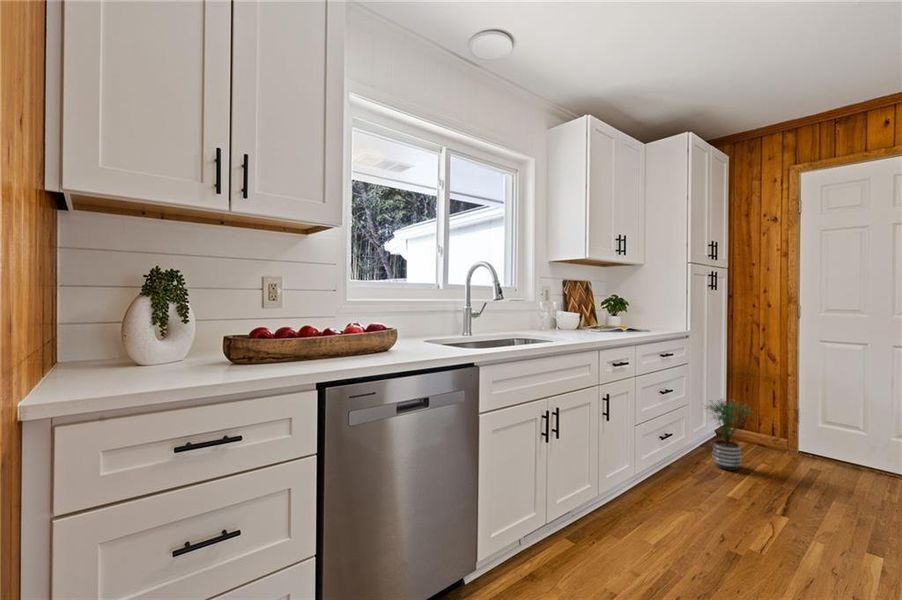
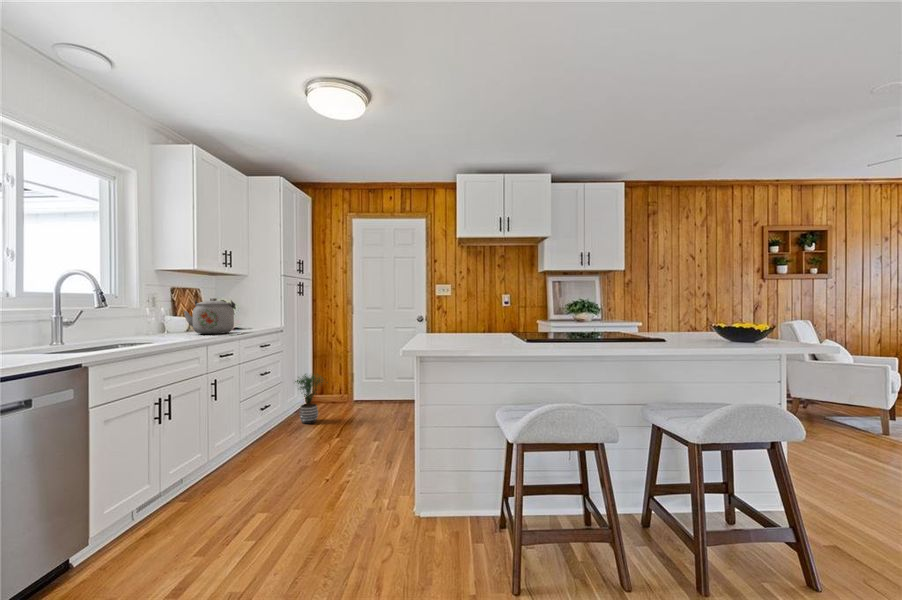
kettle: none [574,291,632,336] -> present [184,298,235,334]

